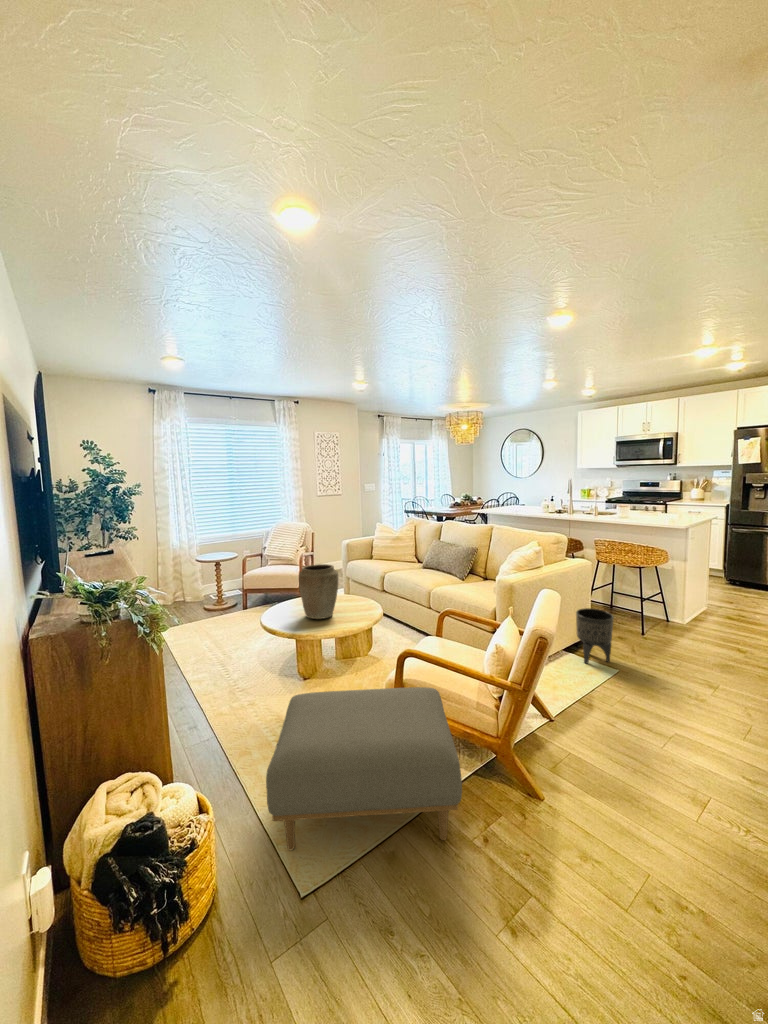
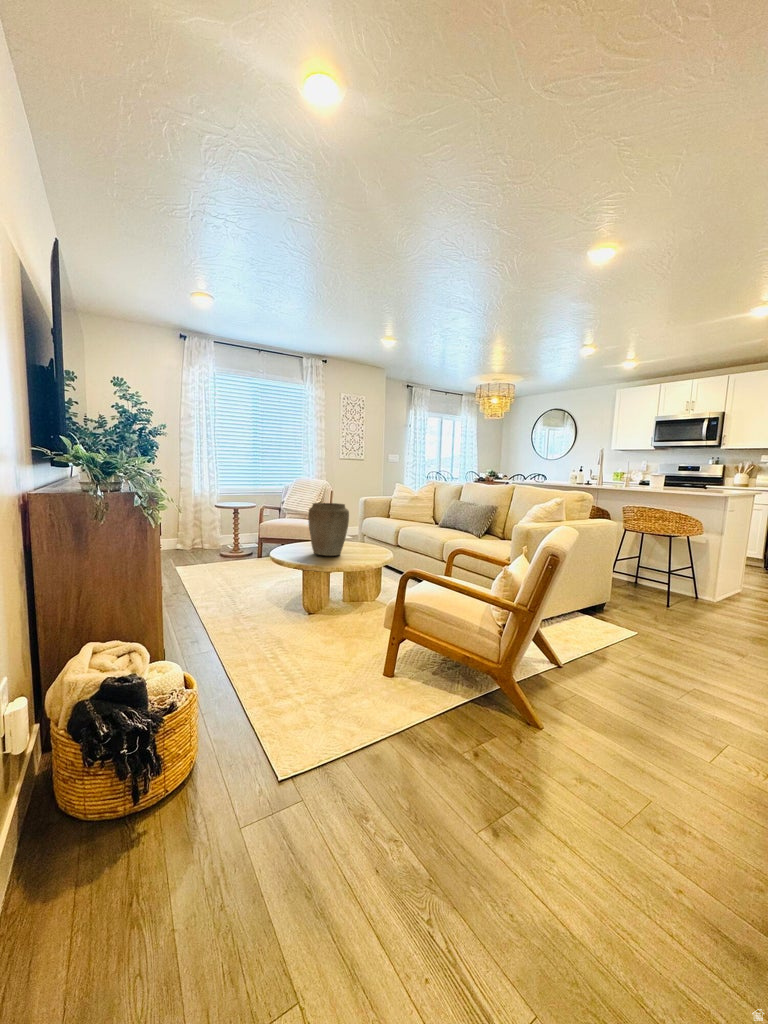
planter: present [576,608,614,664] -> none [595,570,637,627]
ottoman: present [266,687,462,850] -> none [252,604,454,751]

